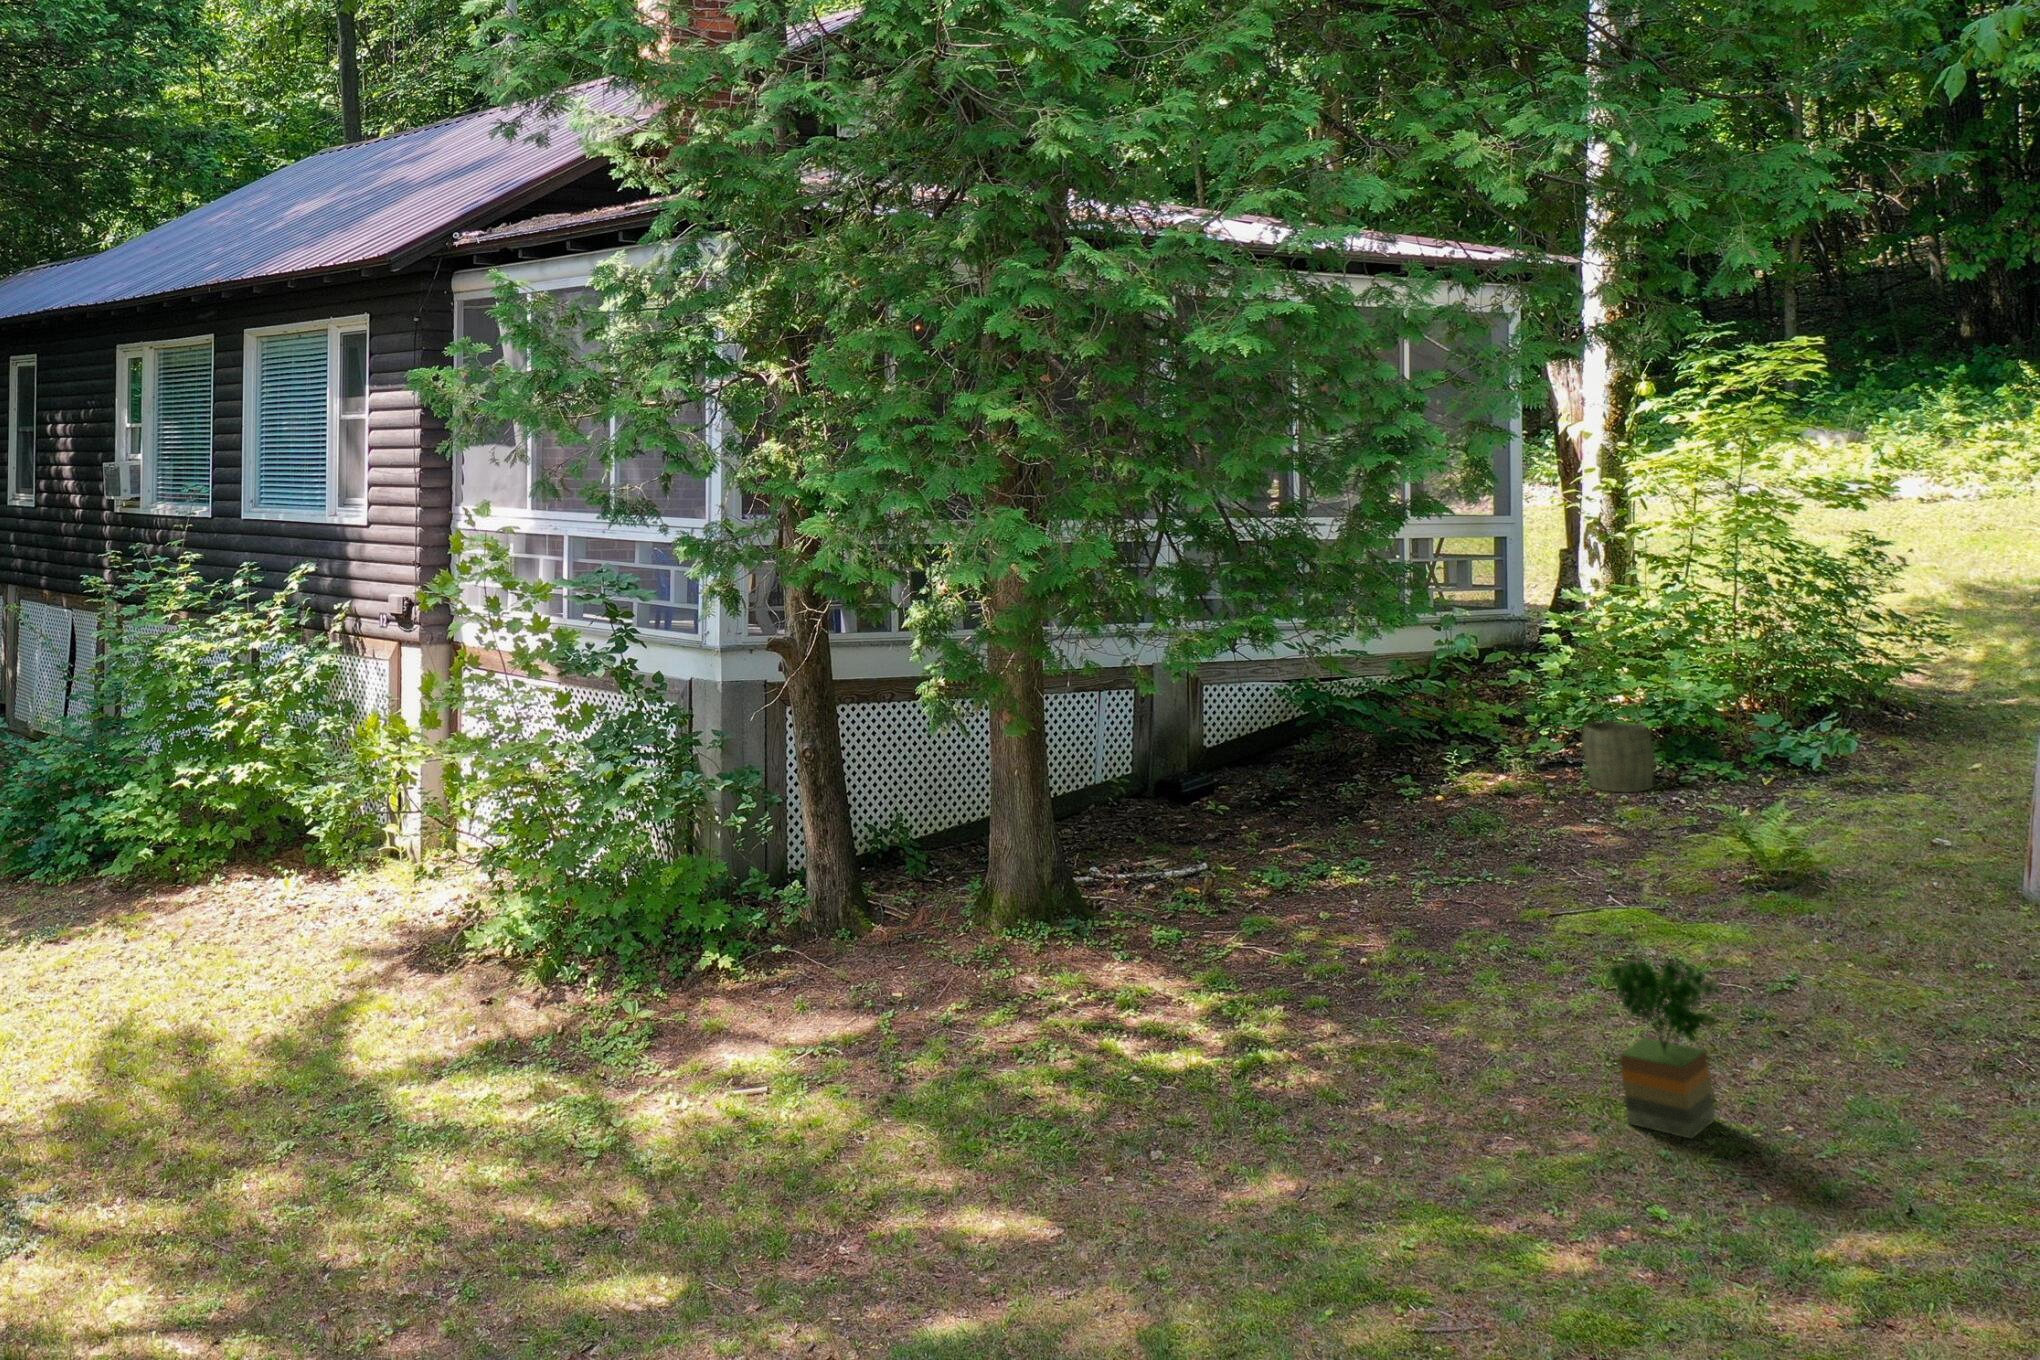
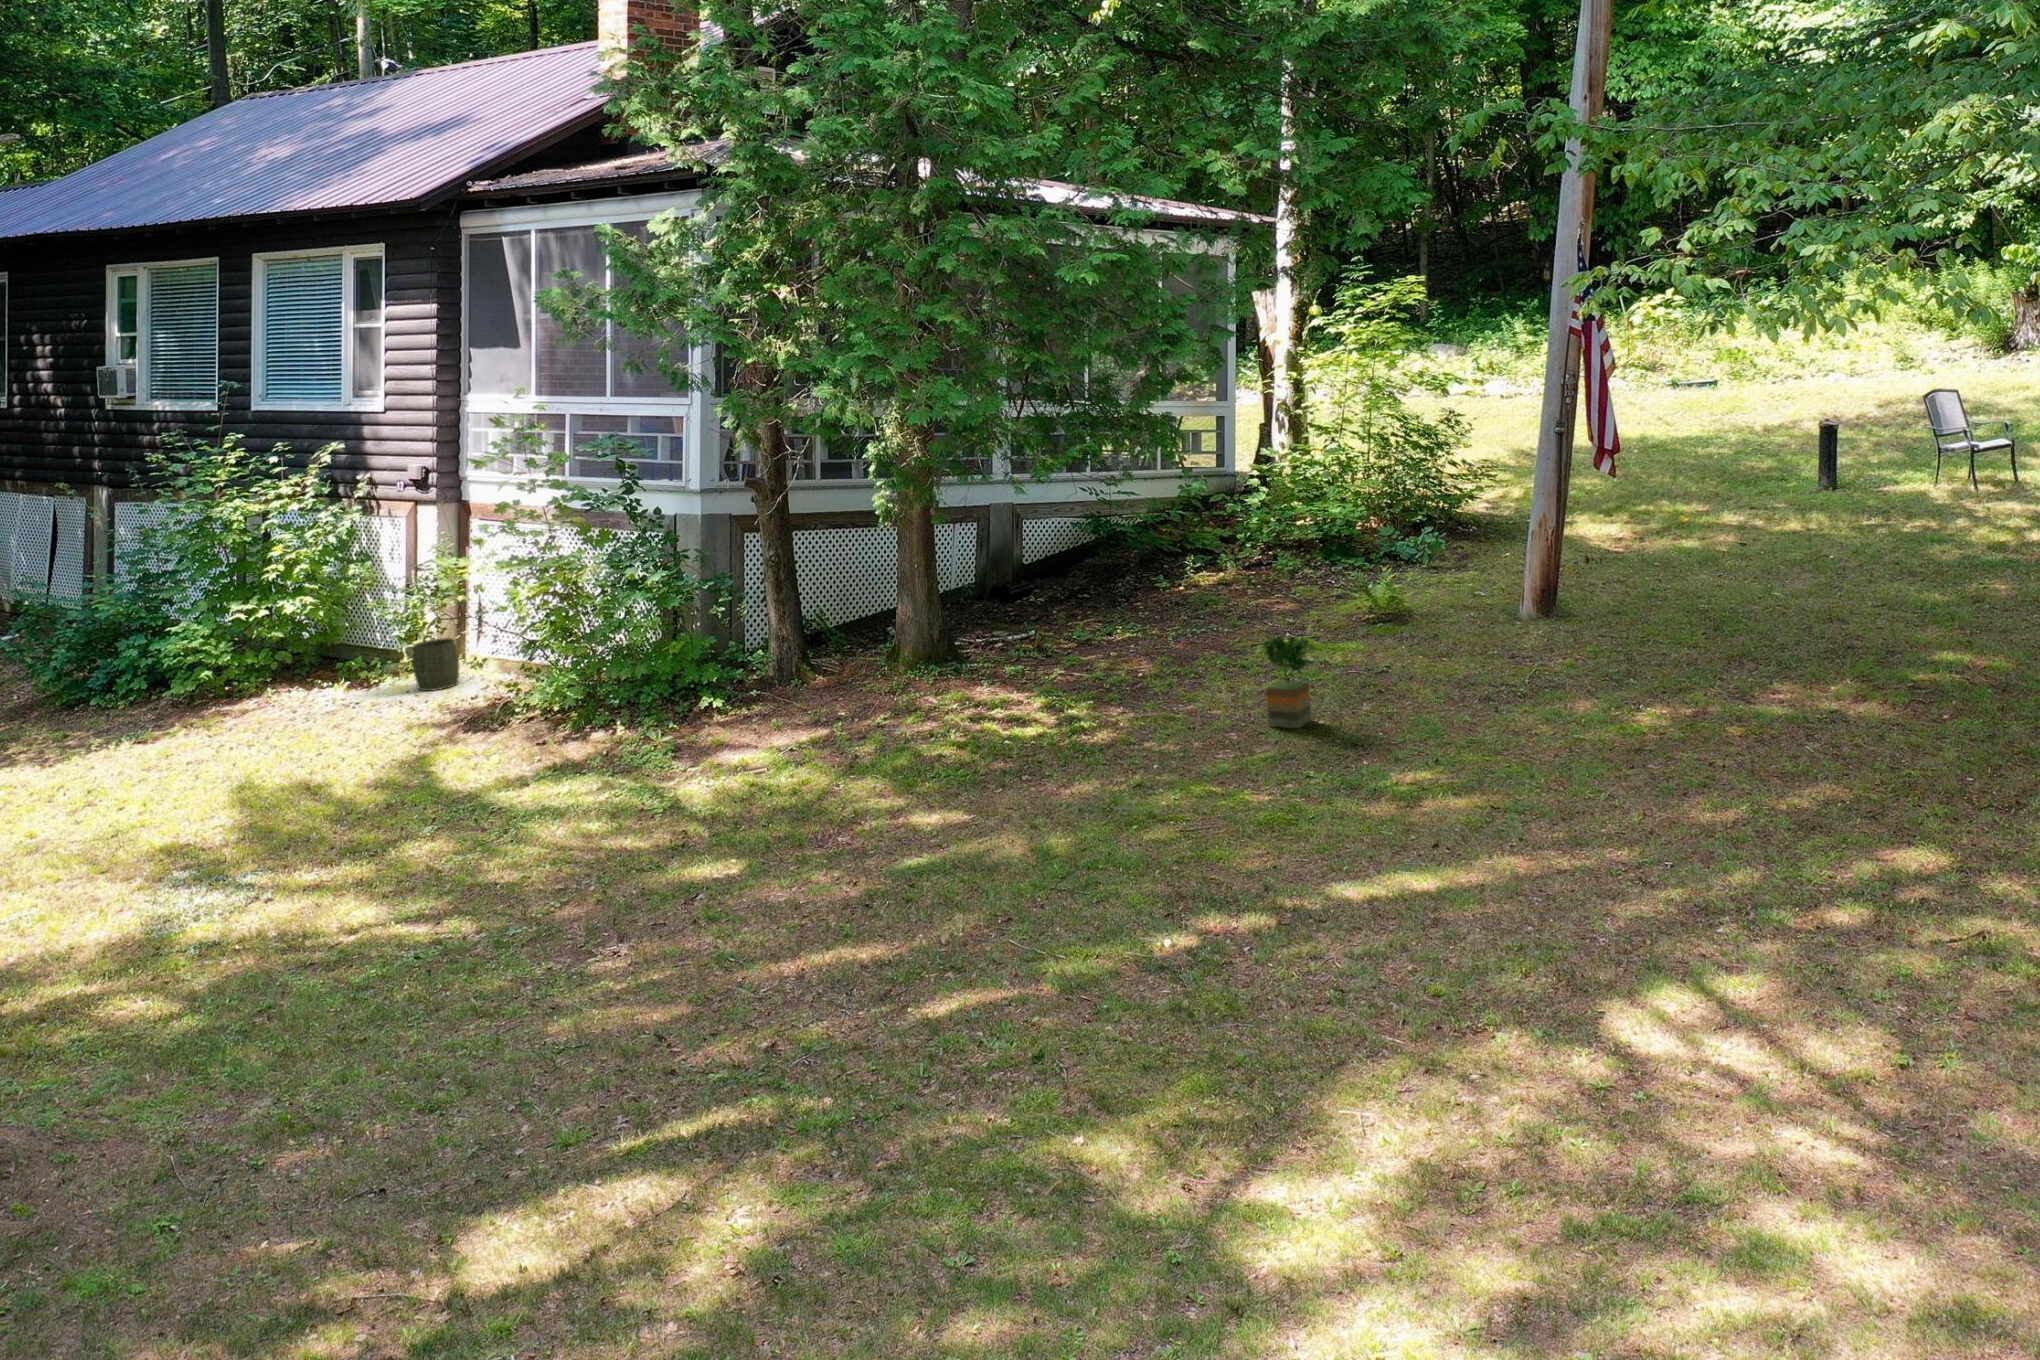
woven basket: present [1582,721,1655,792] -> present [412,638,459,691]

